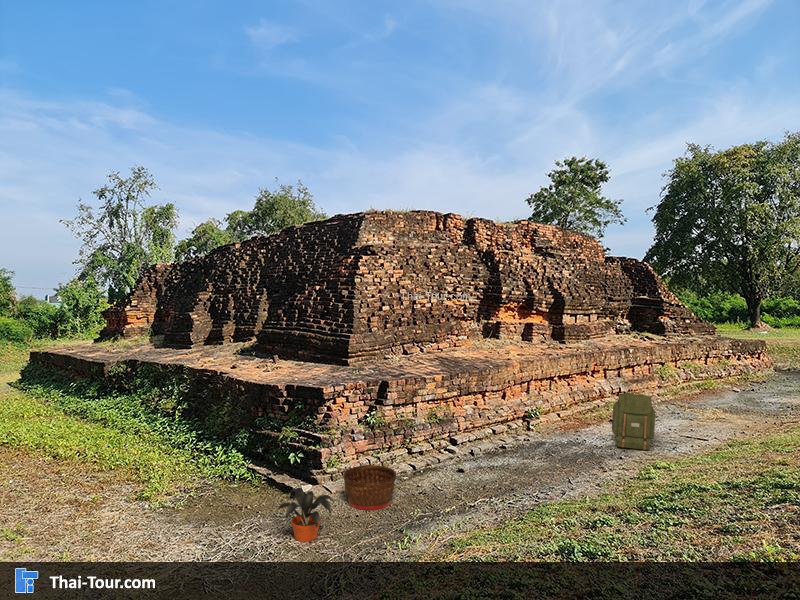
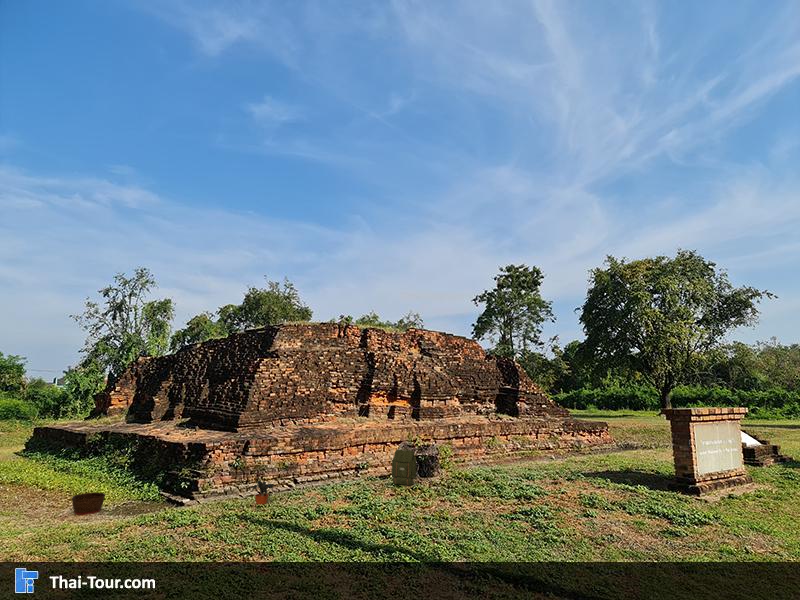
basket: present [343,465,396,510] -> present [72,492,105,515]
potted plant: present [277,488,332,542] -> present [250,481,274,504]

